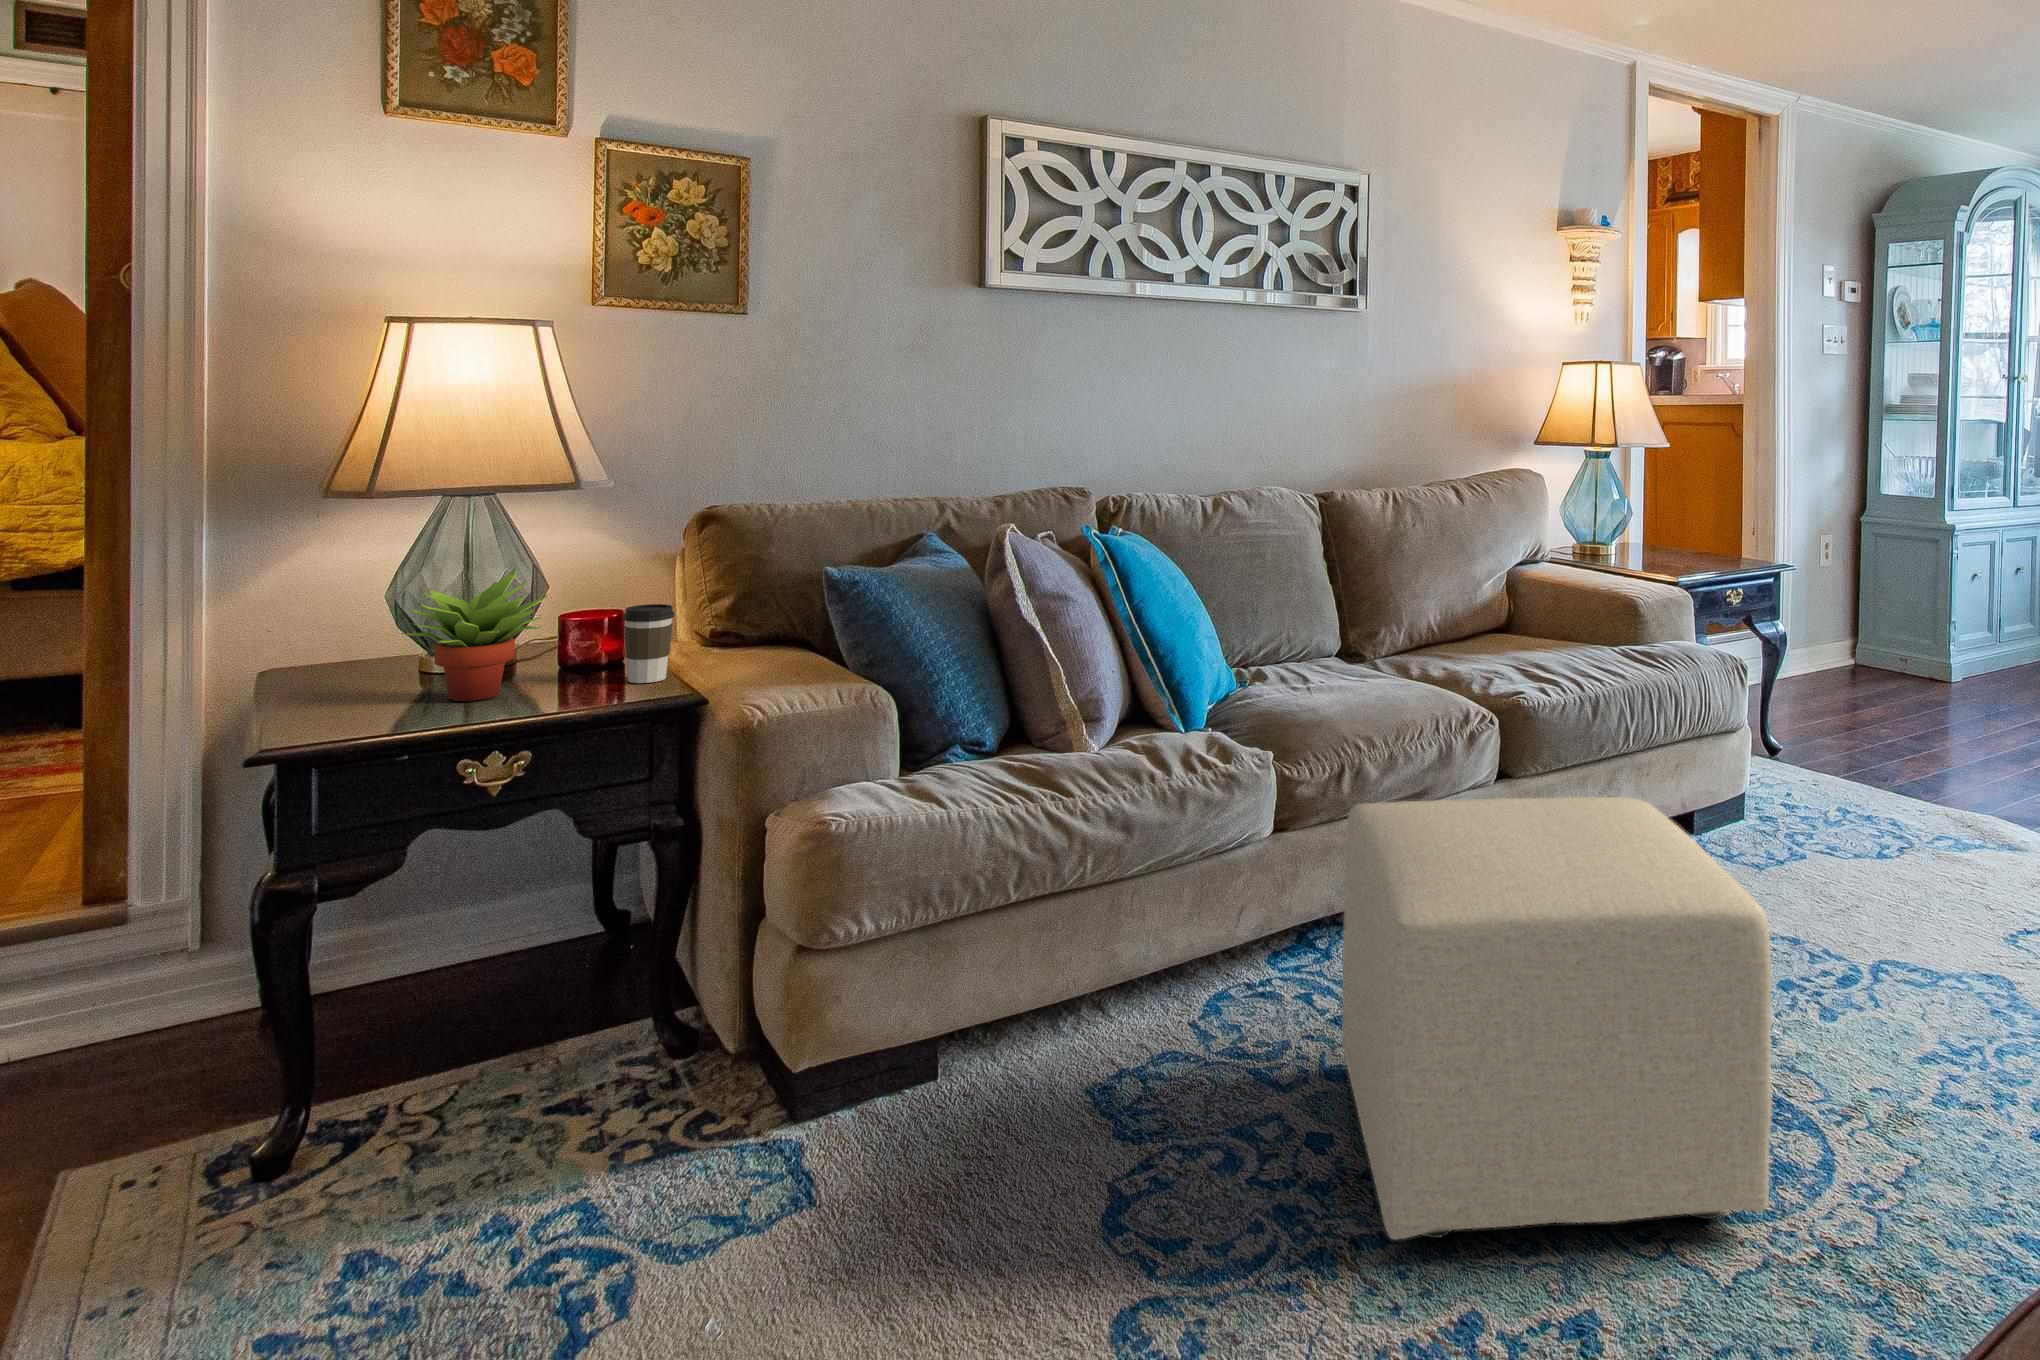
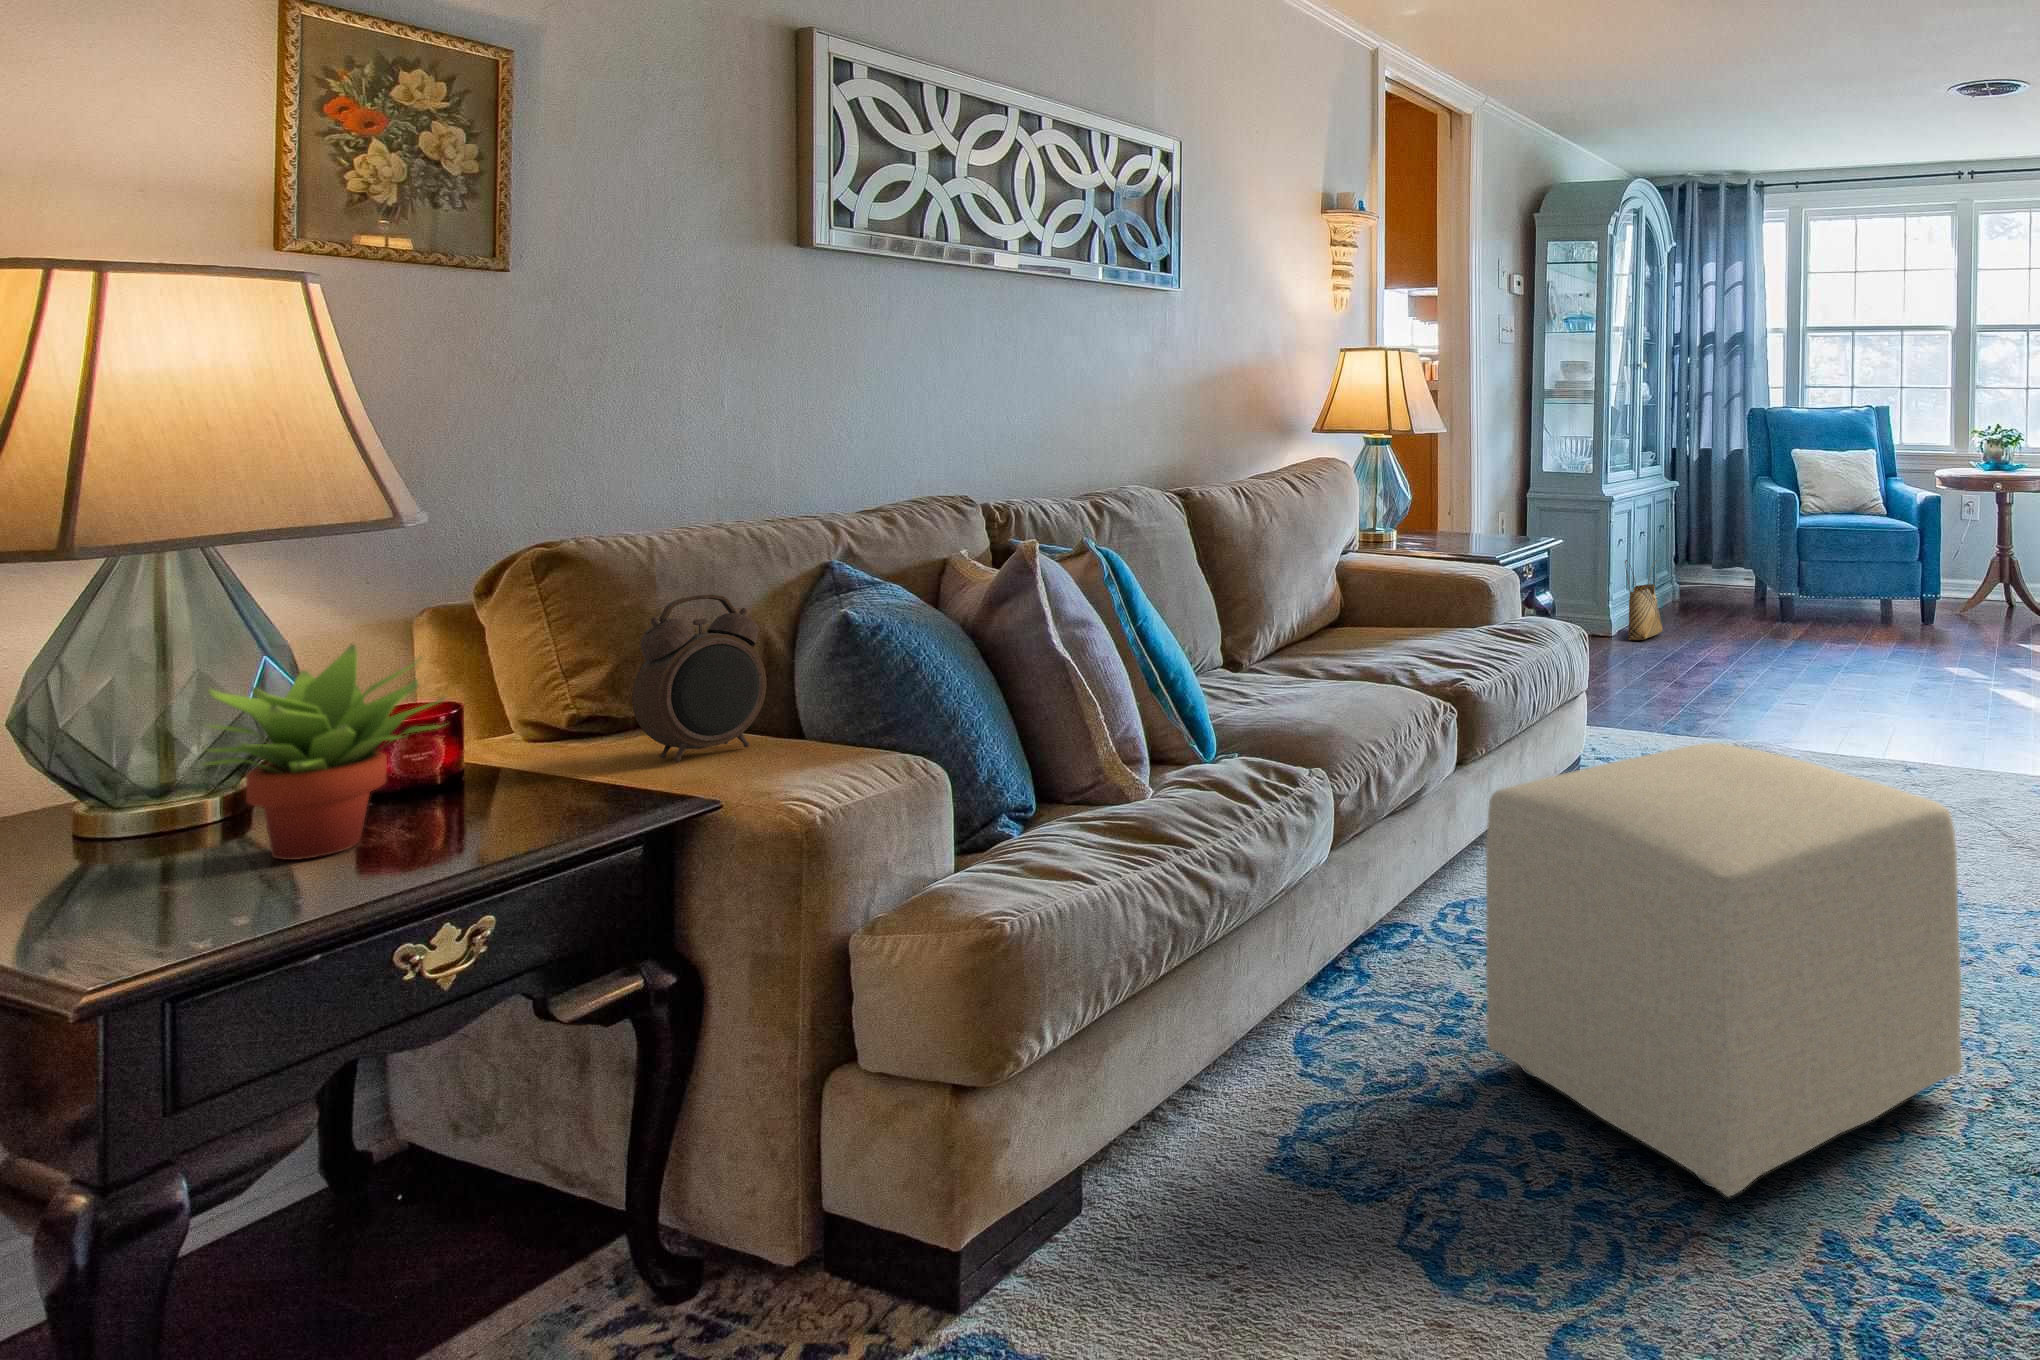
alarm clock: none [710,555,802,673] -> present [632,594,767,762]
woven basket: none [1976,594,2027,686] -> present [1625,559,1663,640]
coffee cup: present [623,604,674,683] -> none [528,676,608,794]

